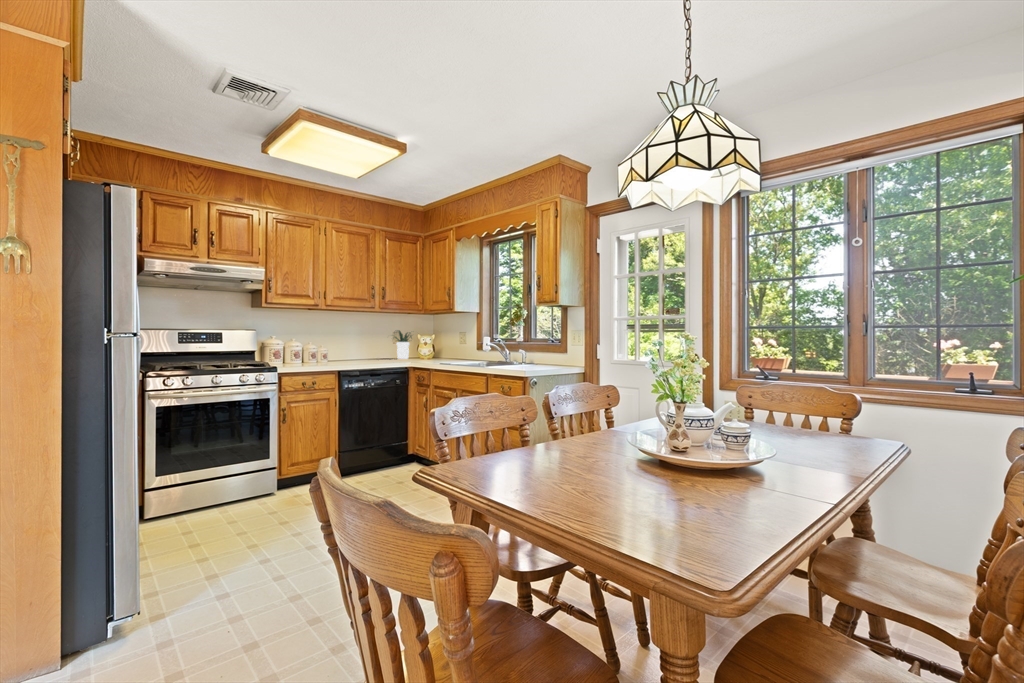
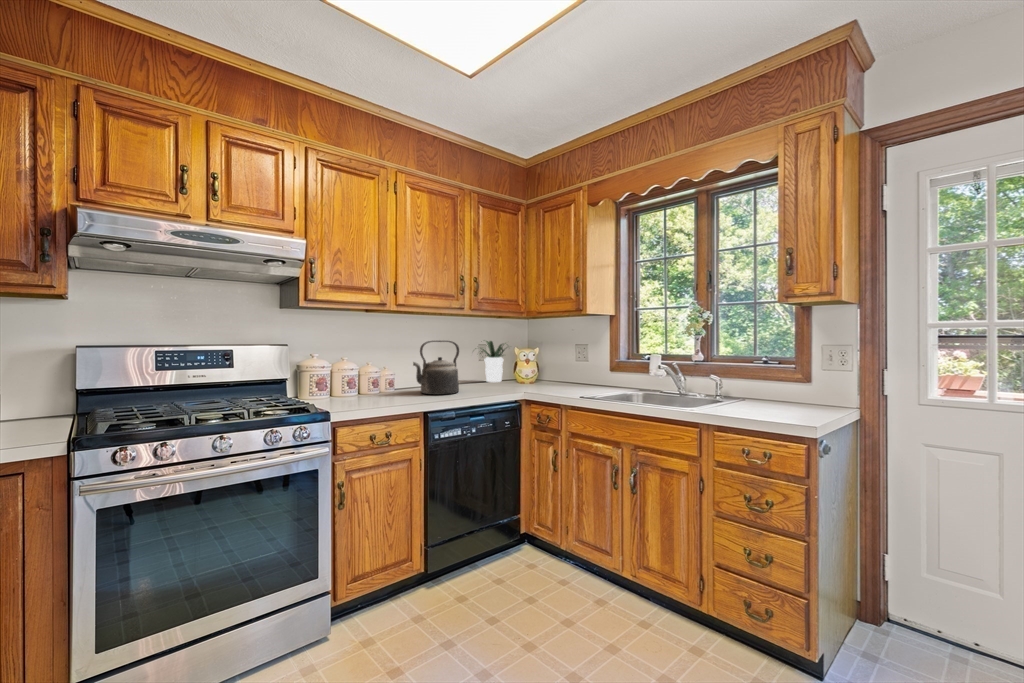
kettle: none [338,329,371,364] -> present [413,341,459,395]

